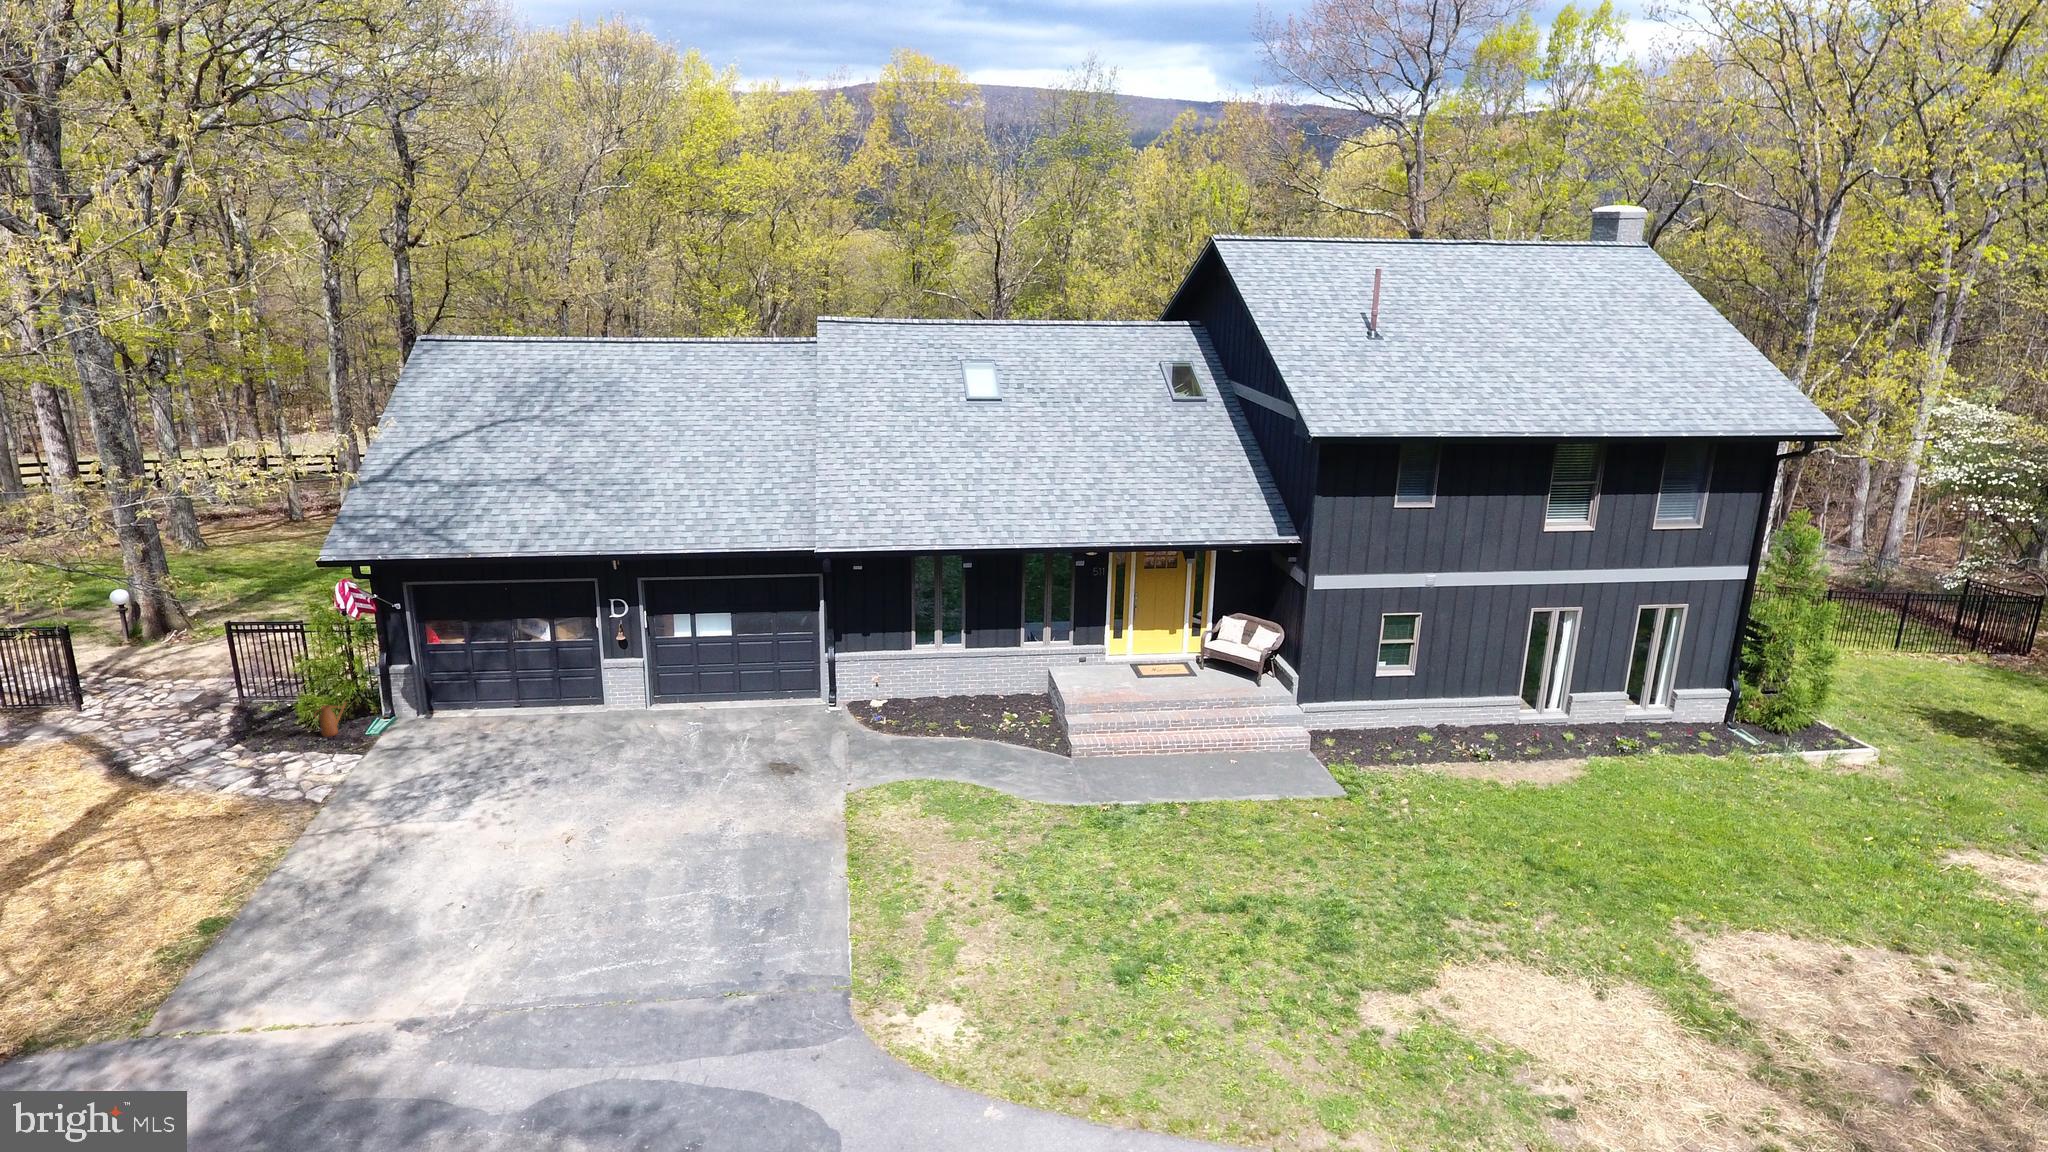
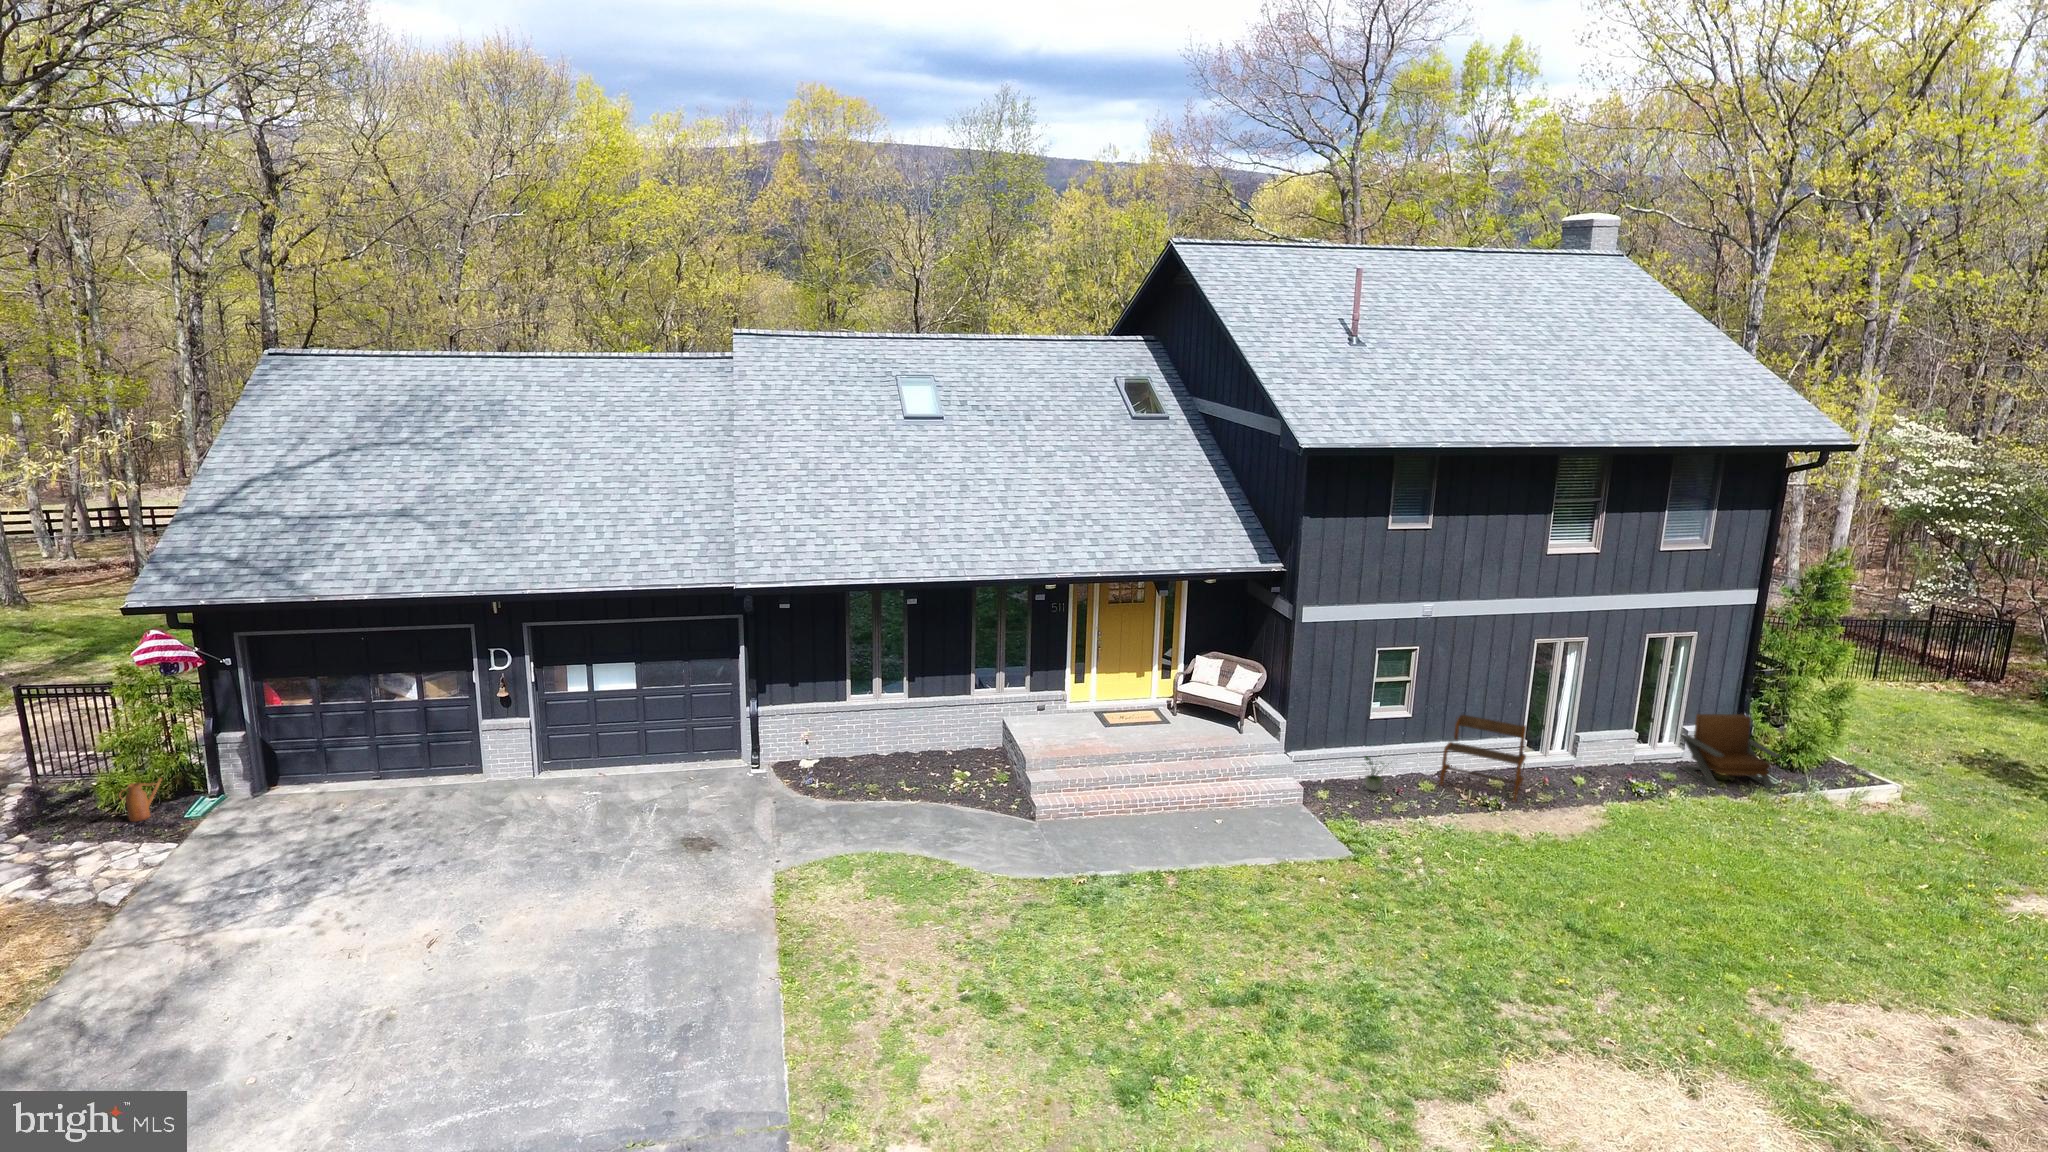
bench: none [1439,674,1520,755] -> present [1440,715,1526,801]
lounge chair: none [1668,680,1762,750] -> present [1679,714,1780,788]
potted plant: none [1366,703,1402,741] -> present [1365,756,1384,791]

